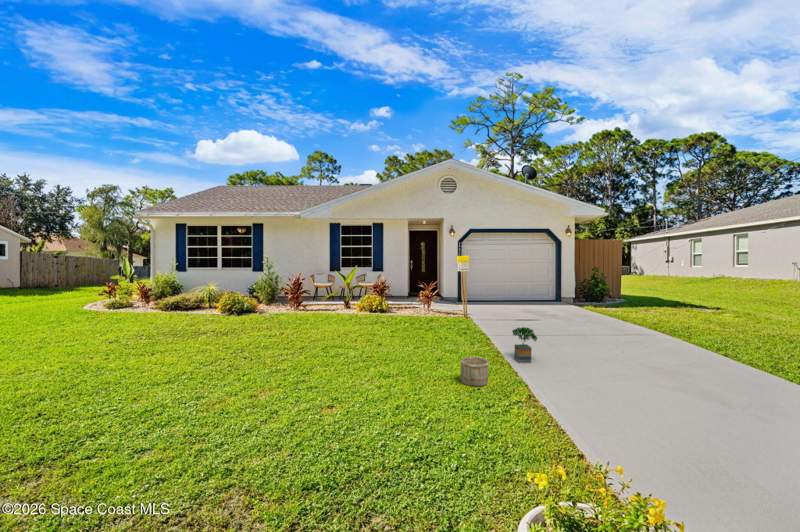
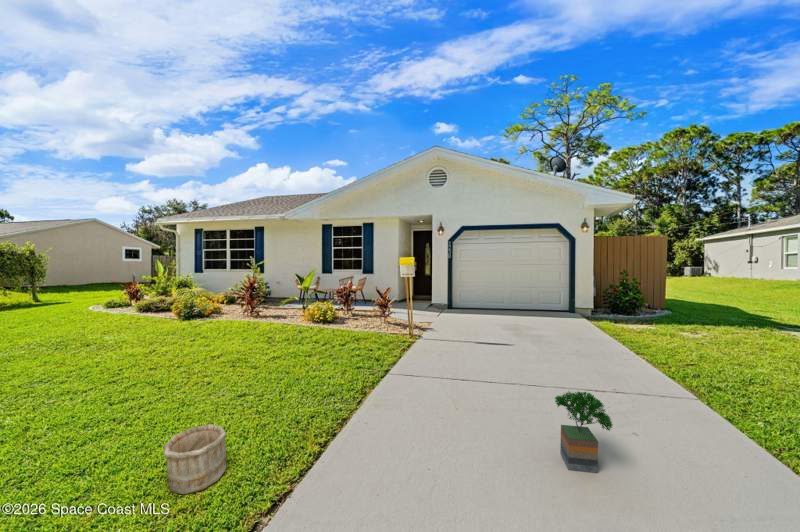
potted tree: present [513,327,537,363] -> present [555,392,613,473]

